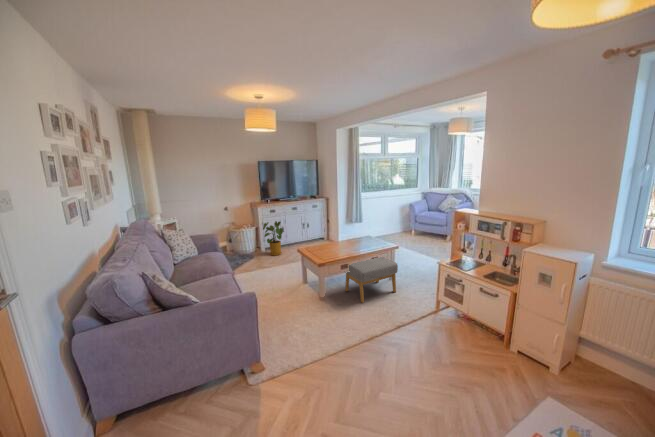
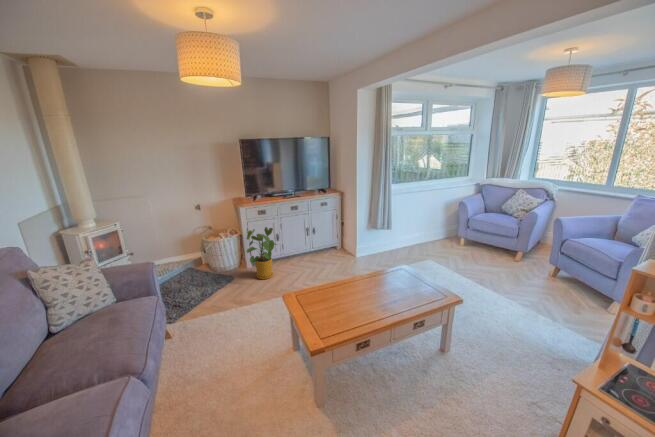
footstool: present [345,257,398,303] -> none [370,310,471,416]

